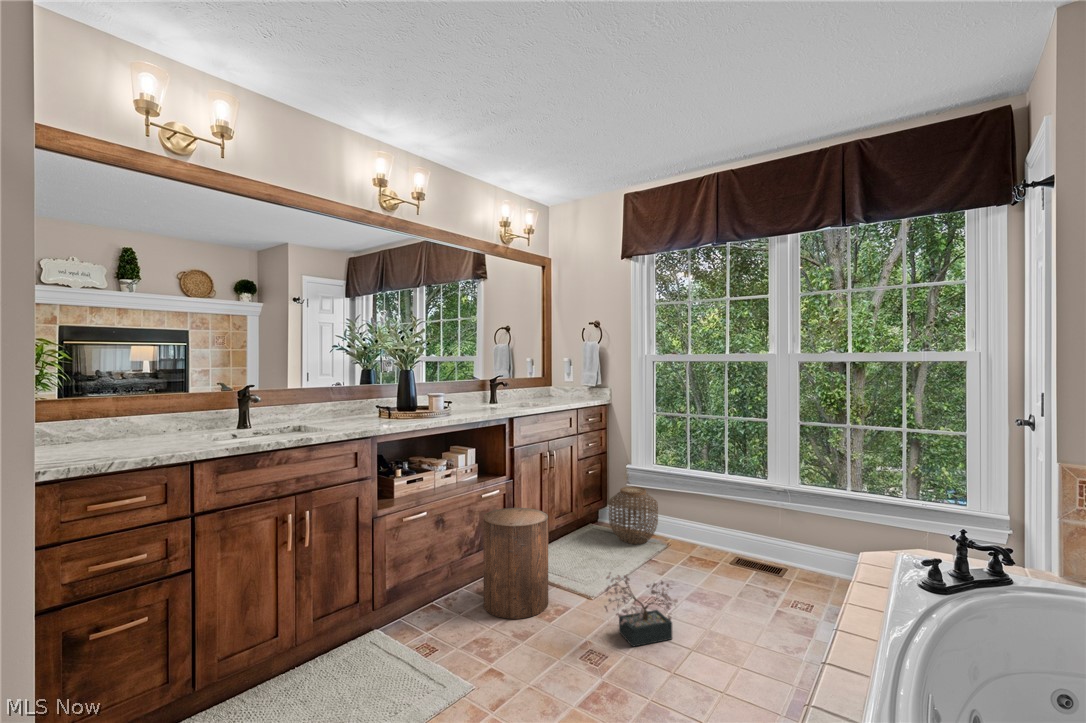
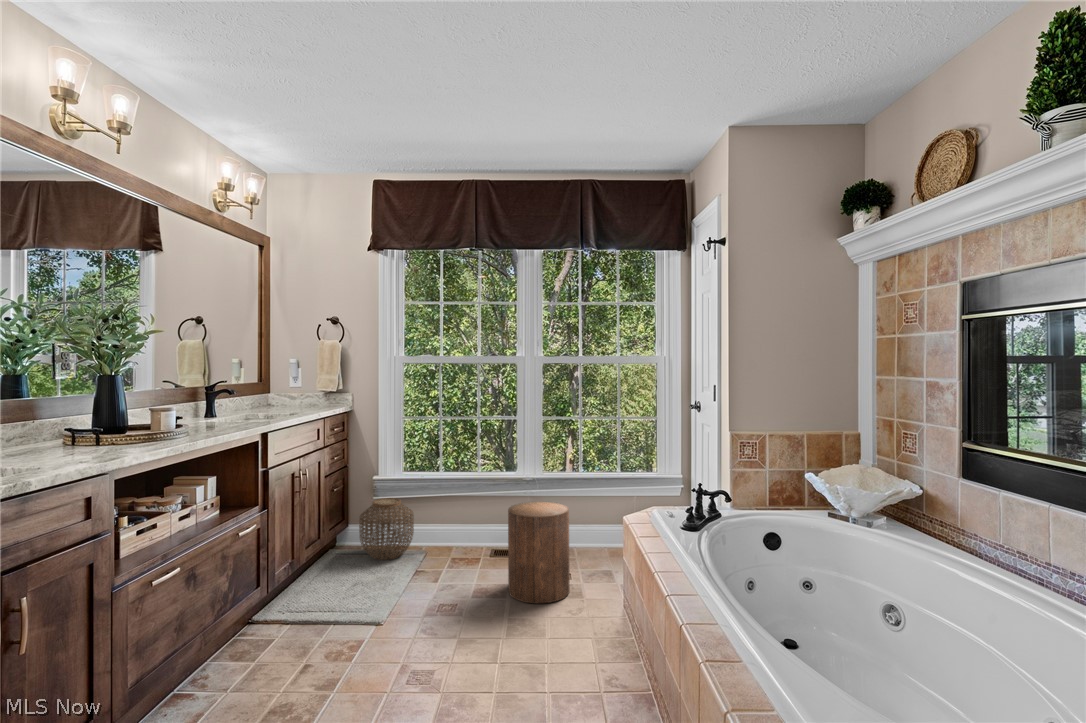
stool: present [483,508,548,619] -> present [508,501,570,603]
decorative plant: present [604,572,677,647] -> none [419,583,487,656]

